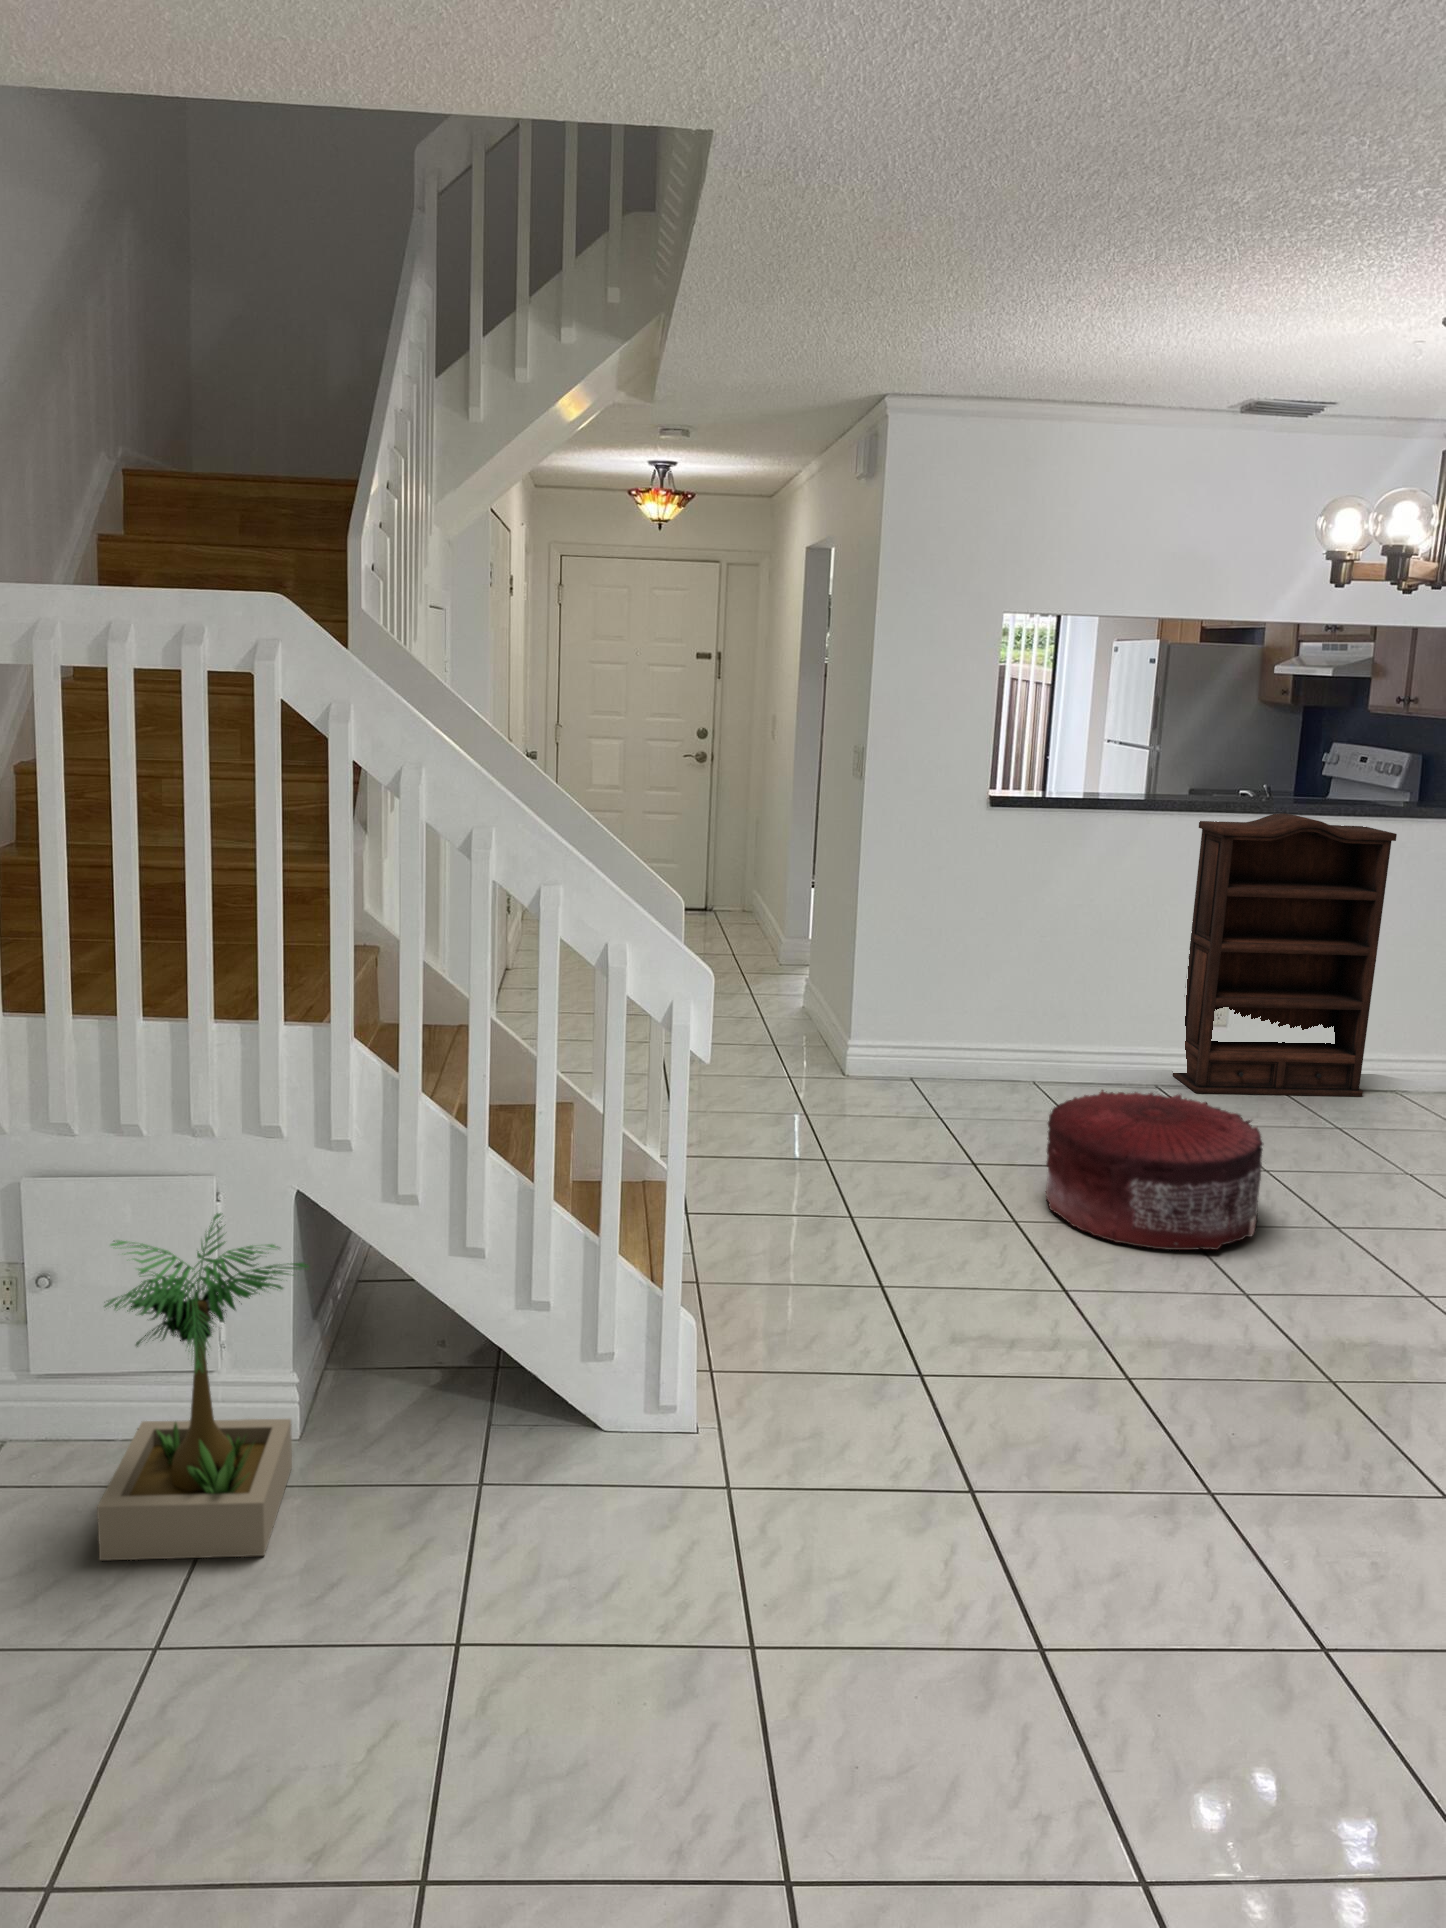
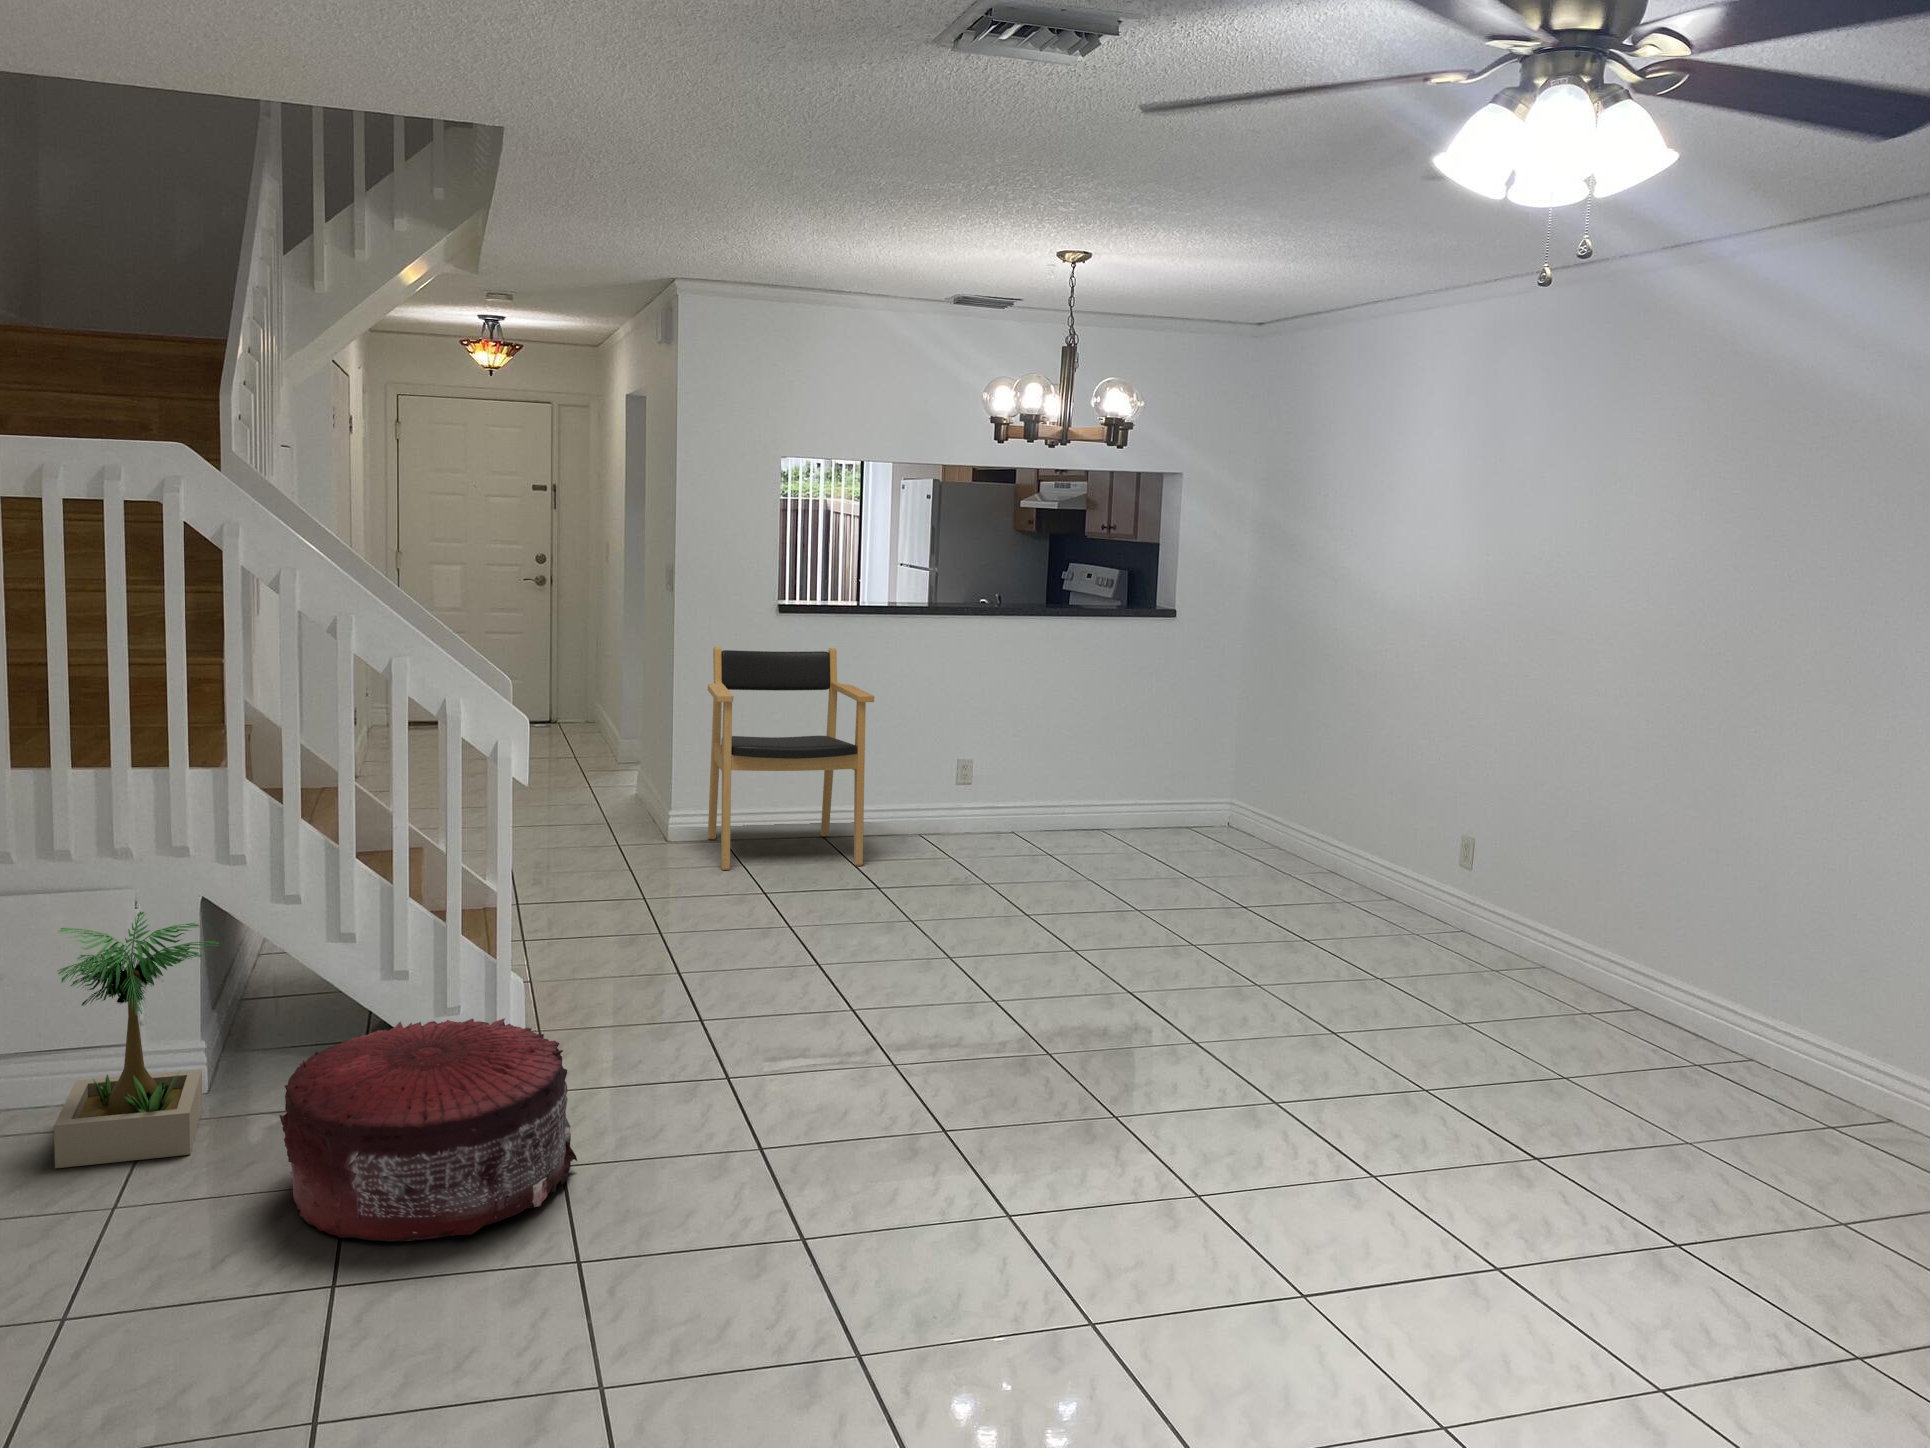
bookshelf: present [1173,813,1397,1096] -> none [936,616,1090,842]
armchair: none [896,844,1117,1122] -> present [708,647,874,870]
pouf: present [1046,1091,1263,1250] -> present [280,1018,577,1241]

